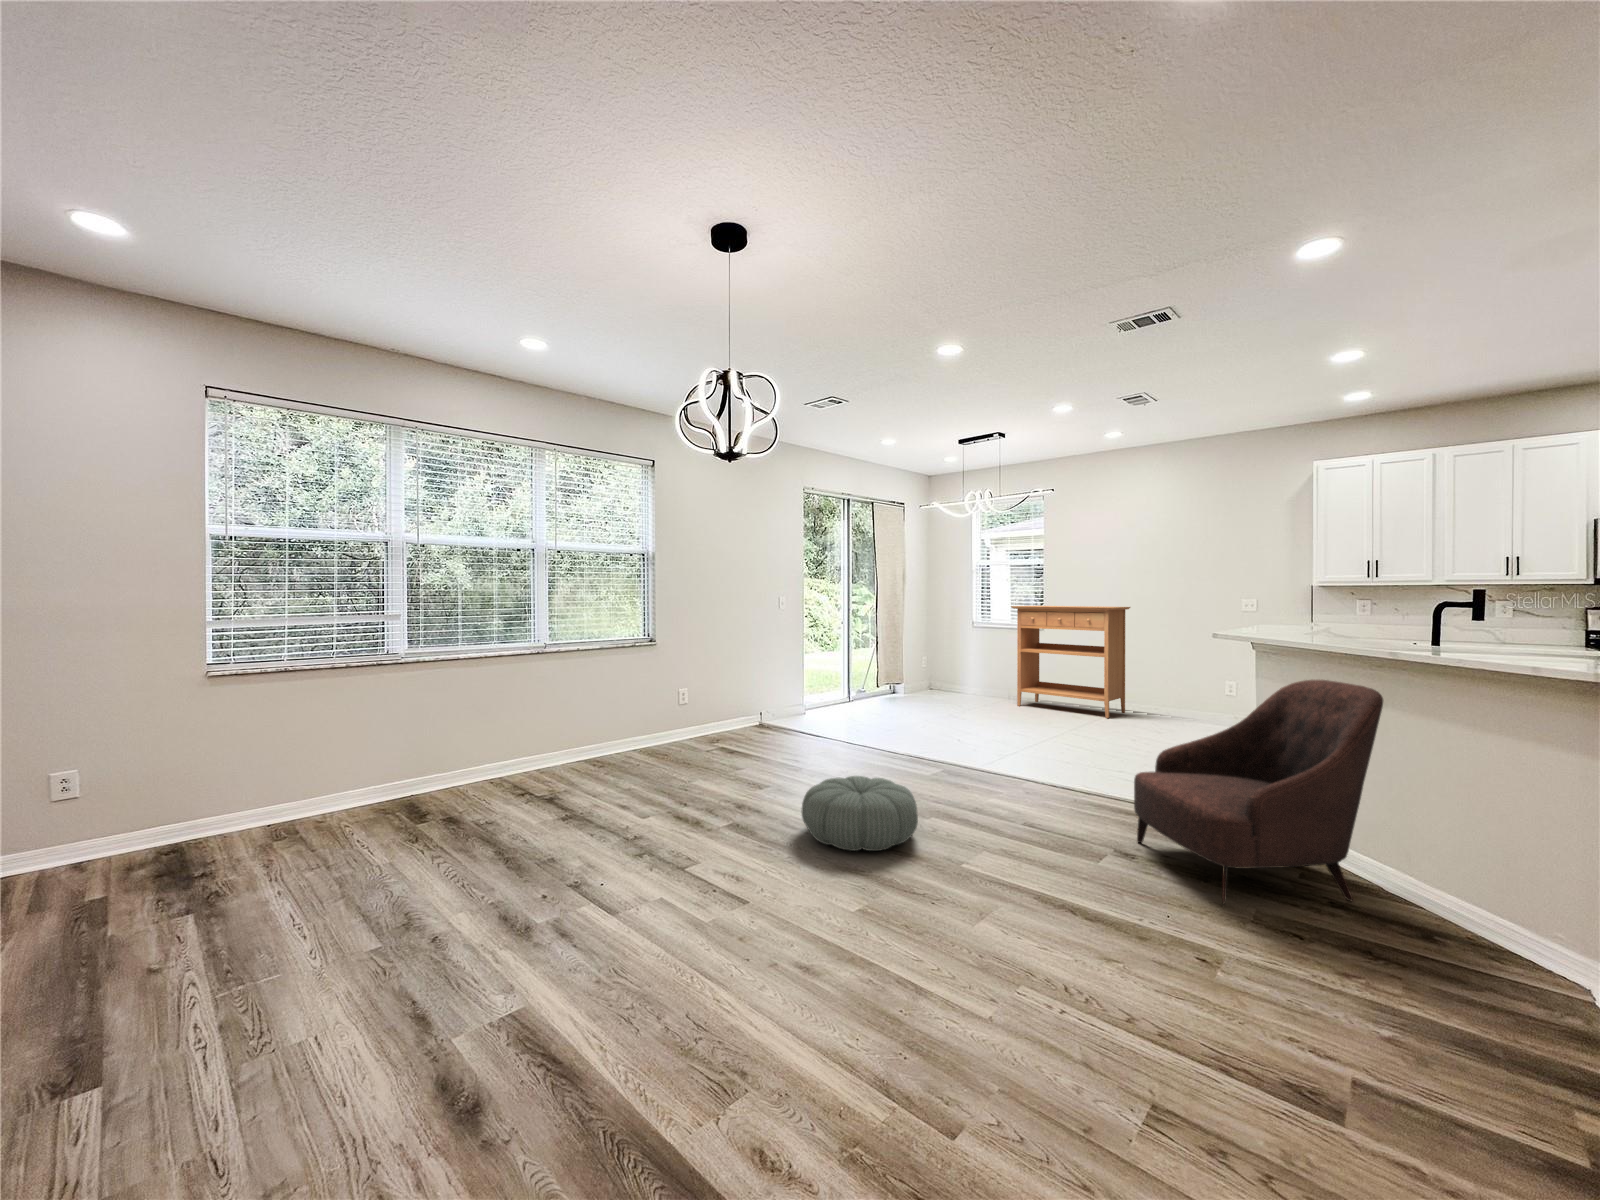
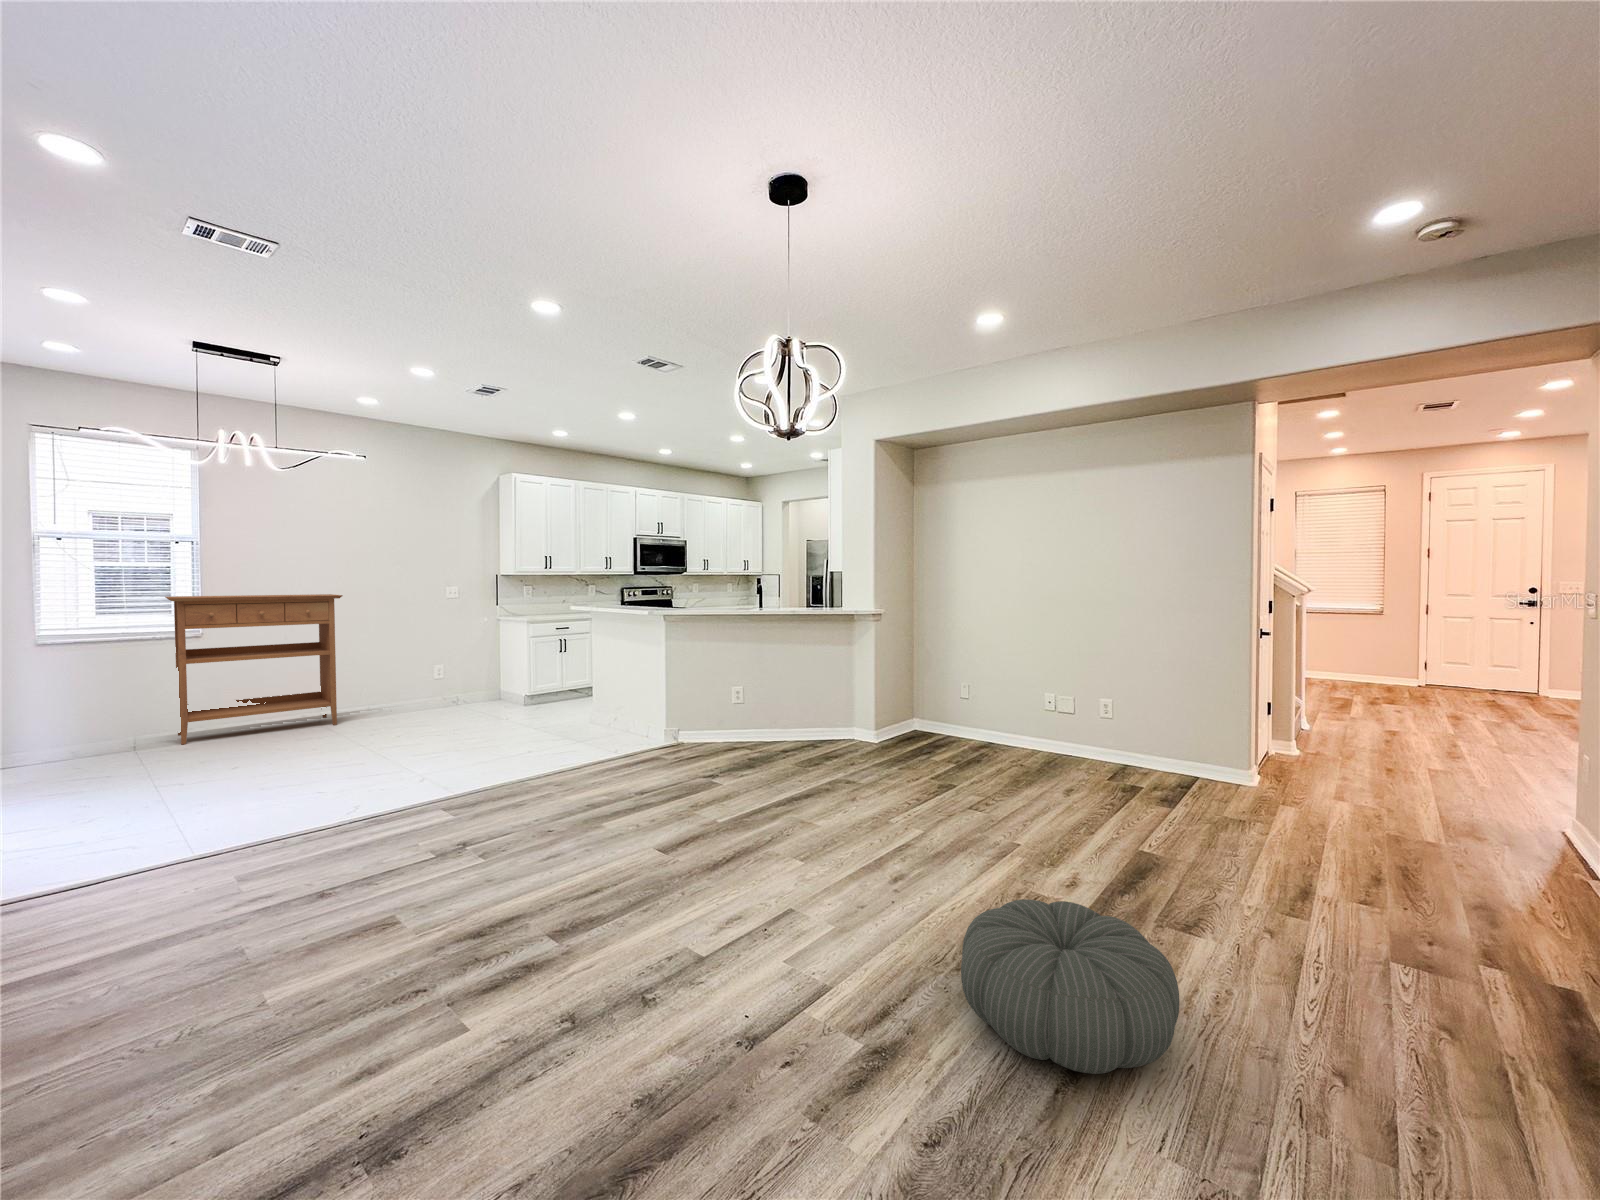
armchair: present [1134,680,1383,904] -> none [685,633,793,768]
pouf: present [802,776,918,851] -> present [961,899,1180,1074]

